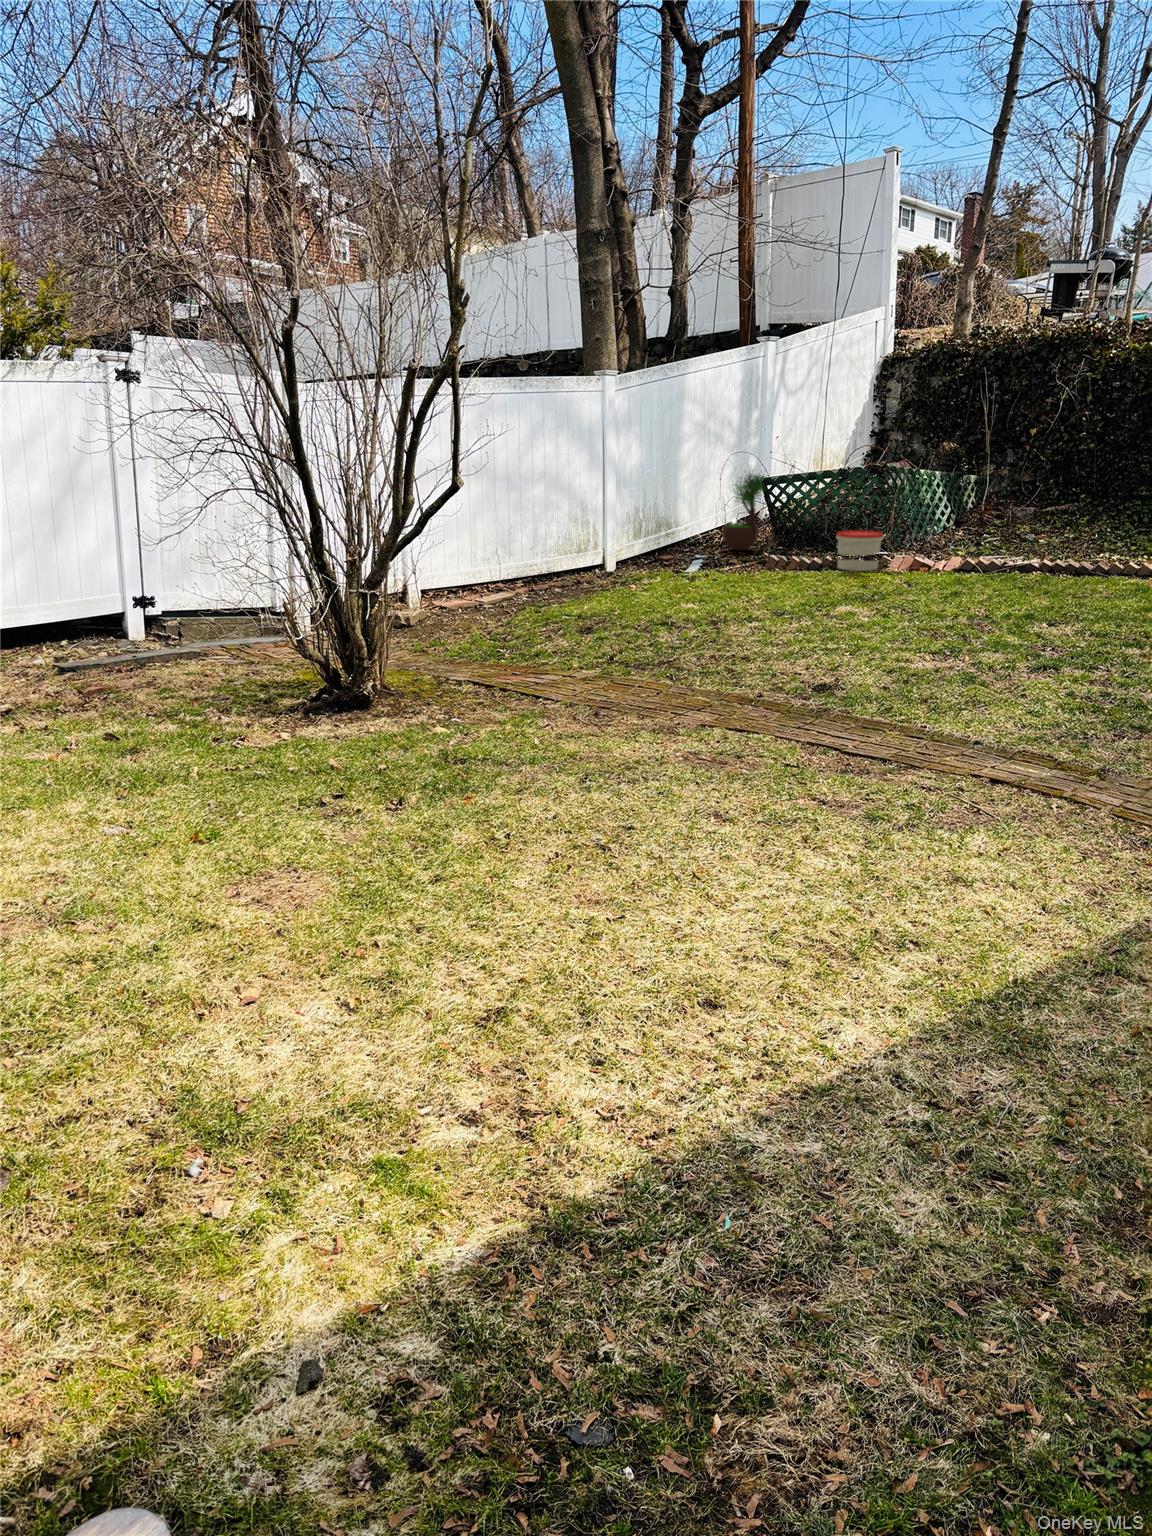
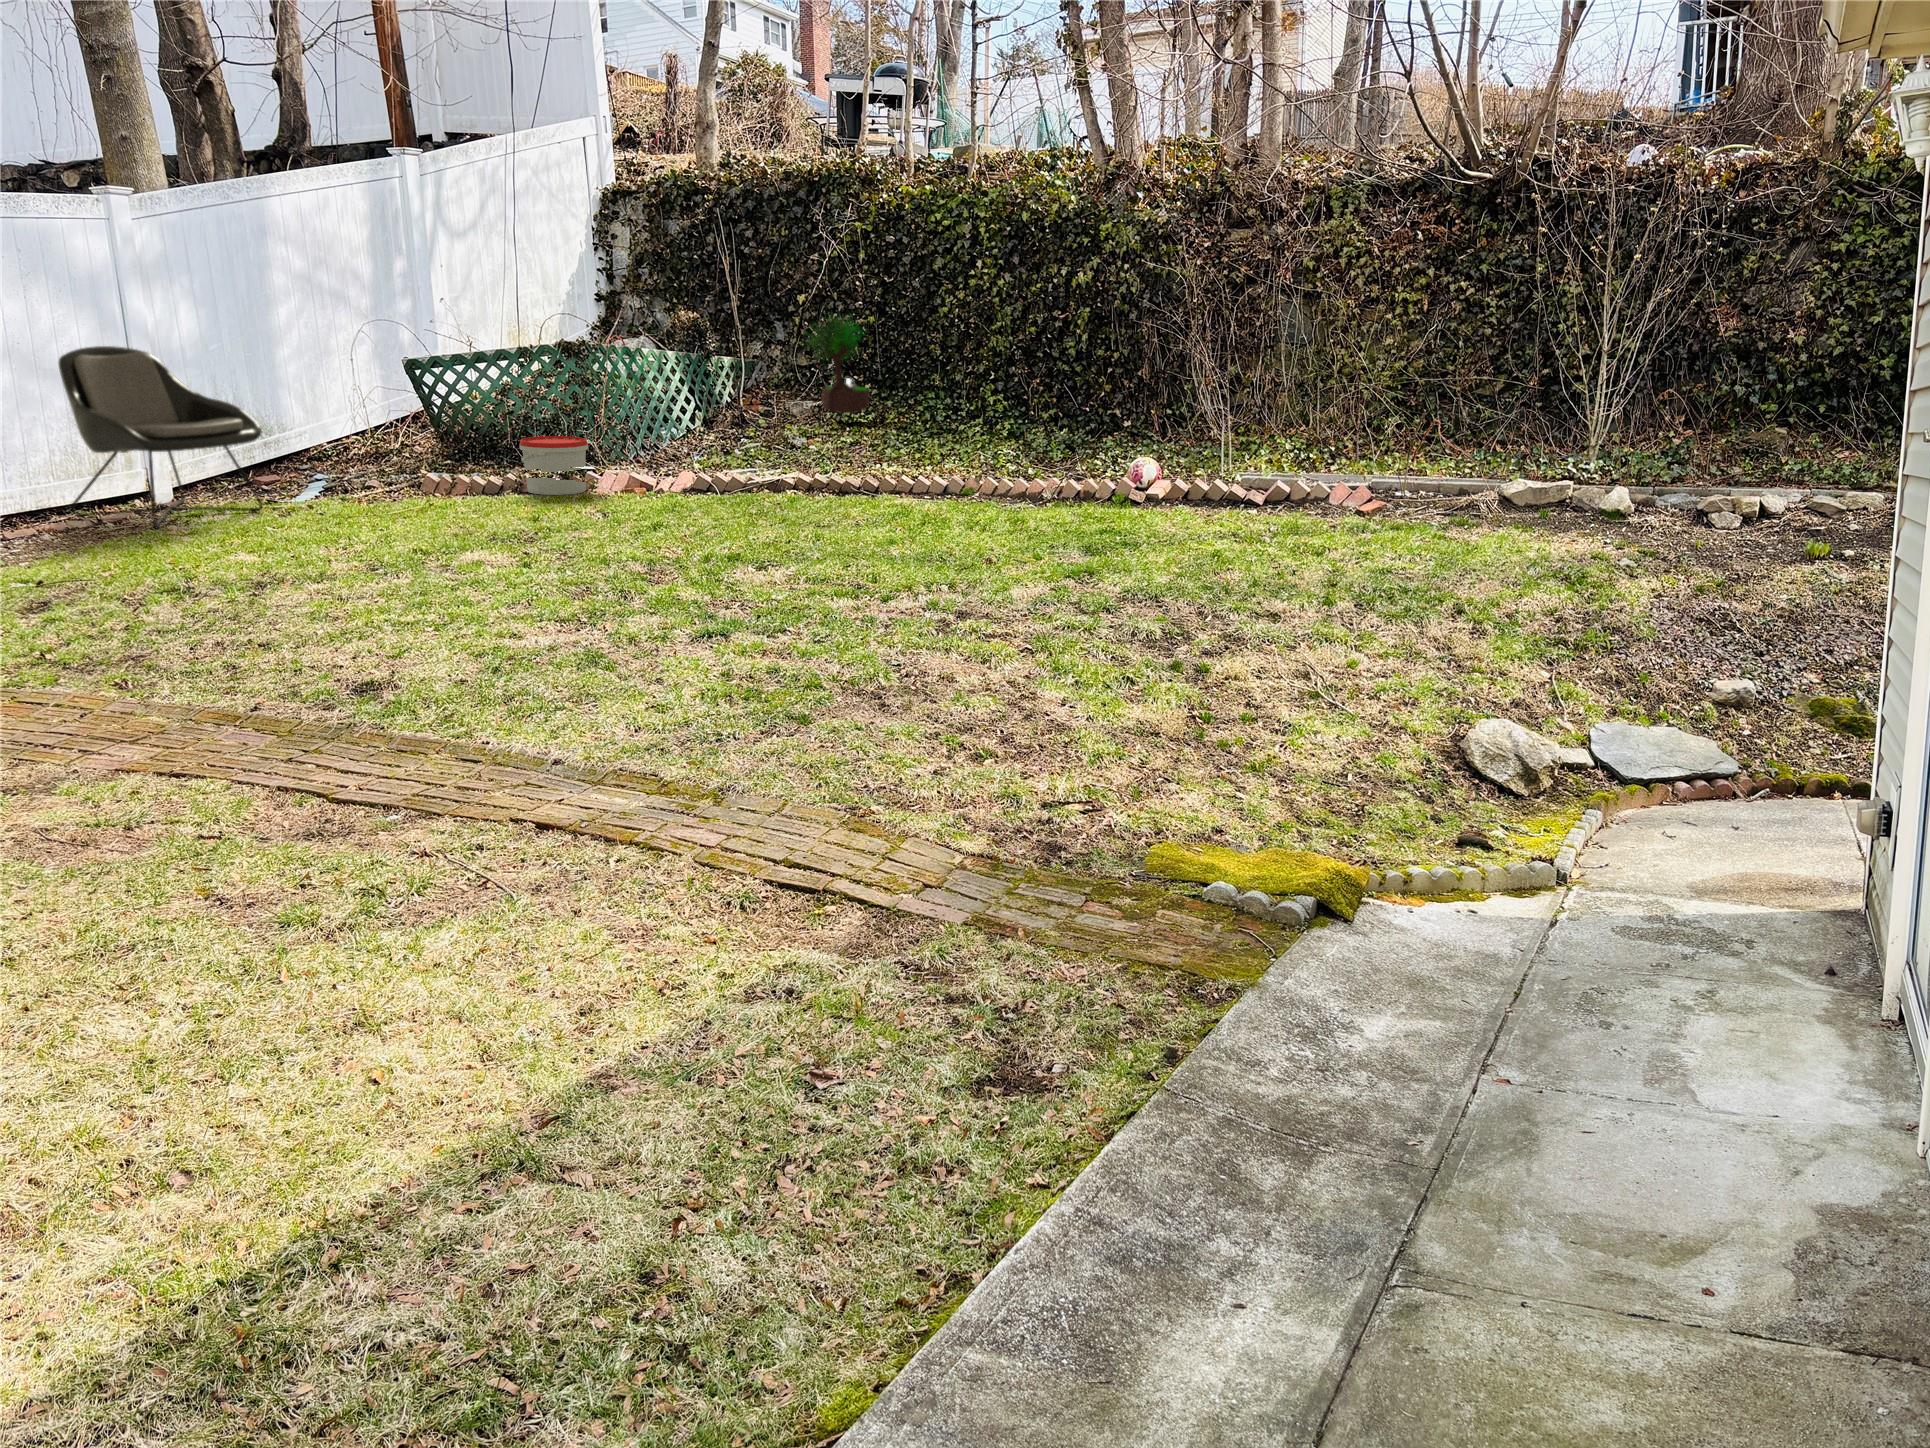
lounge chair: none [568,471,682,586] -> present [58,346,263,529]
potted tree: present [723,473,766,550] -> present [809,316,870,422]

